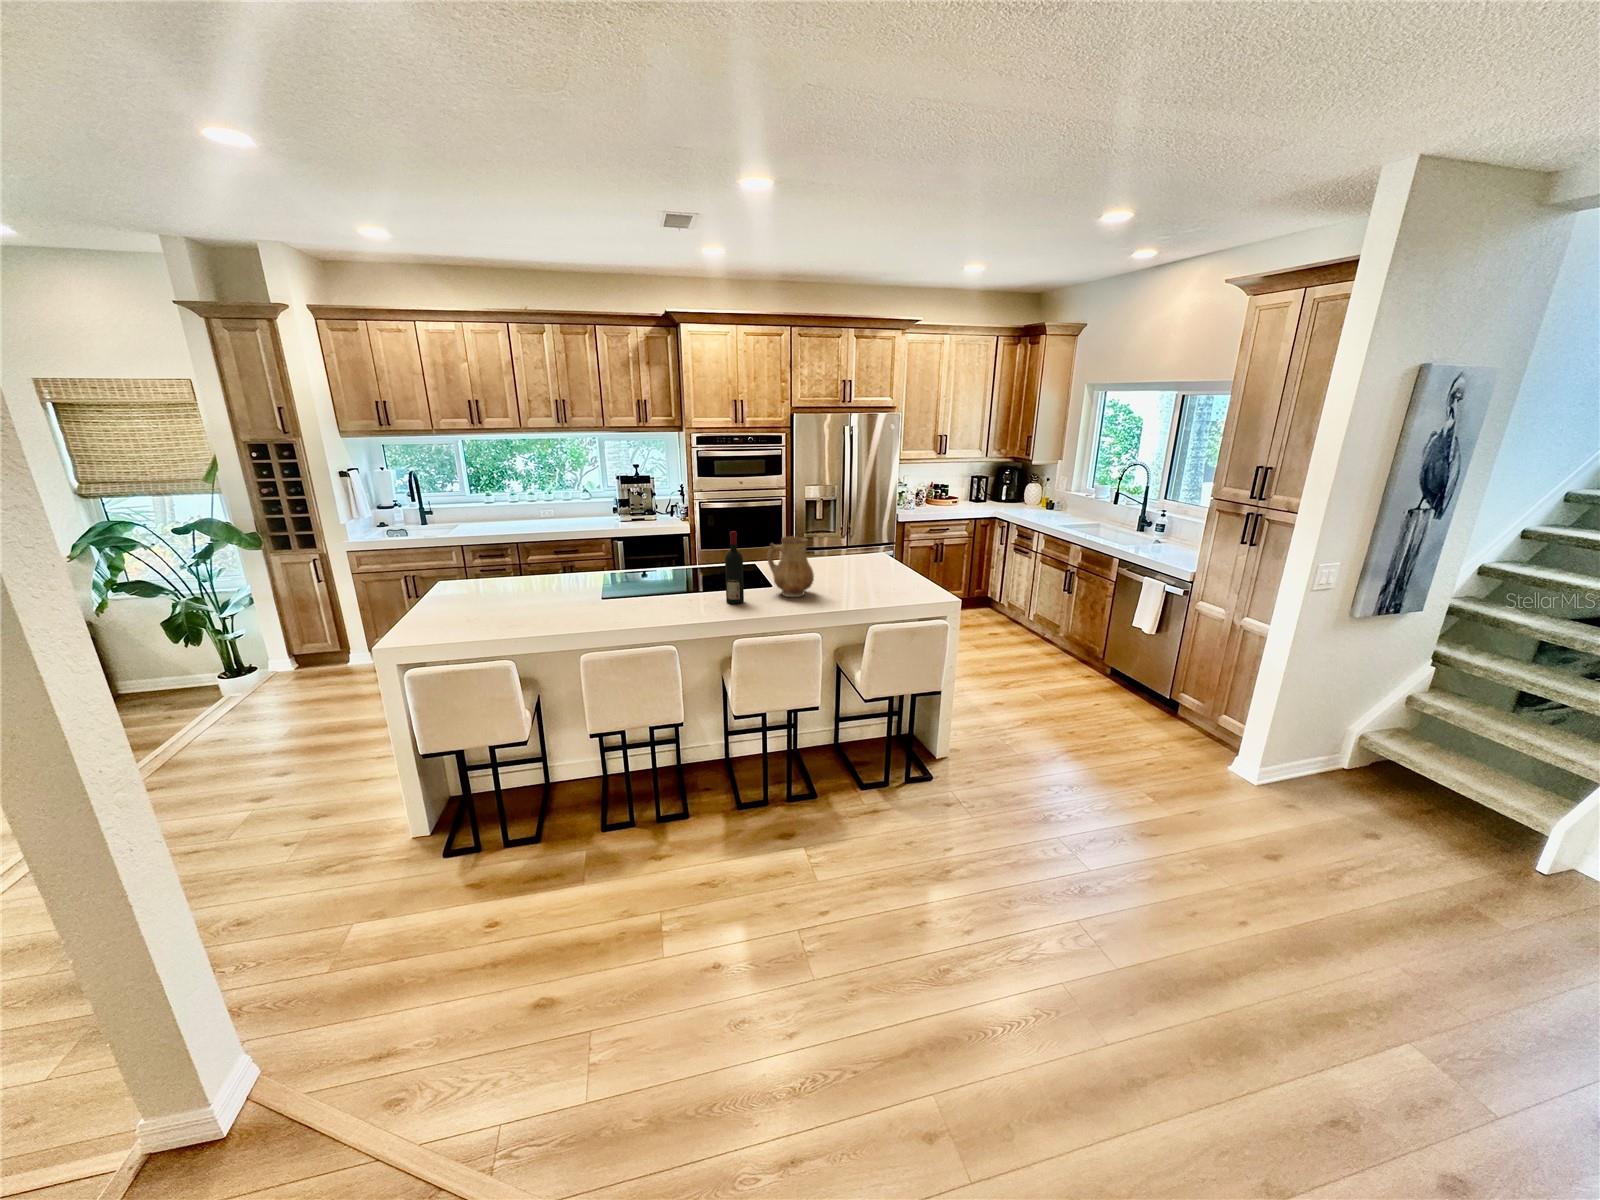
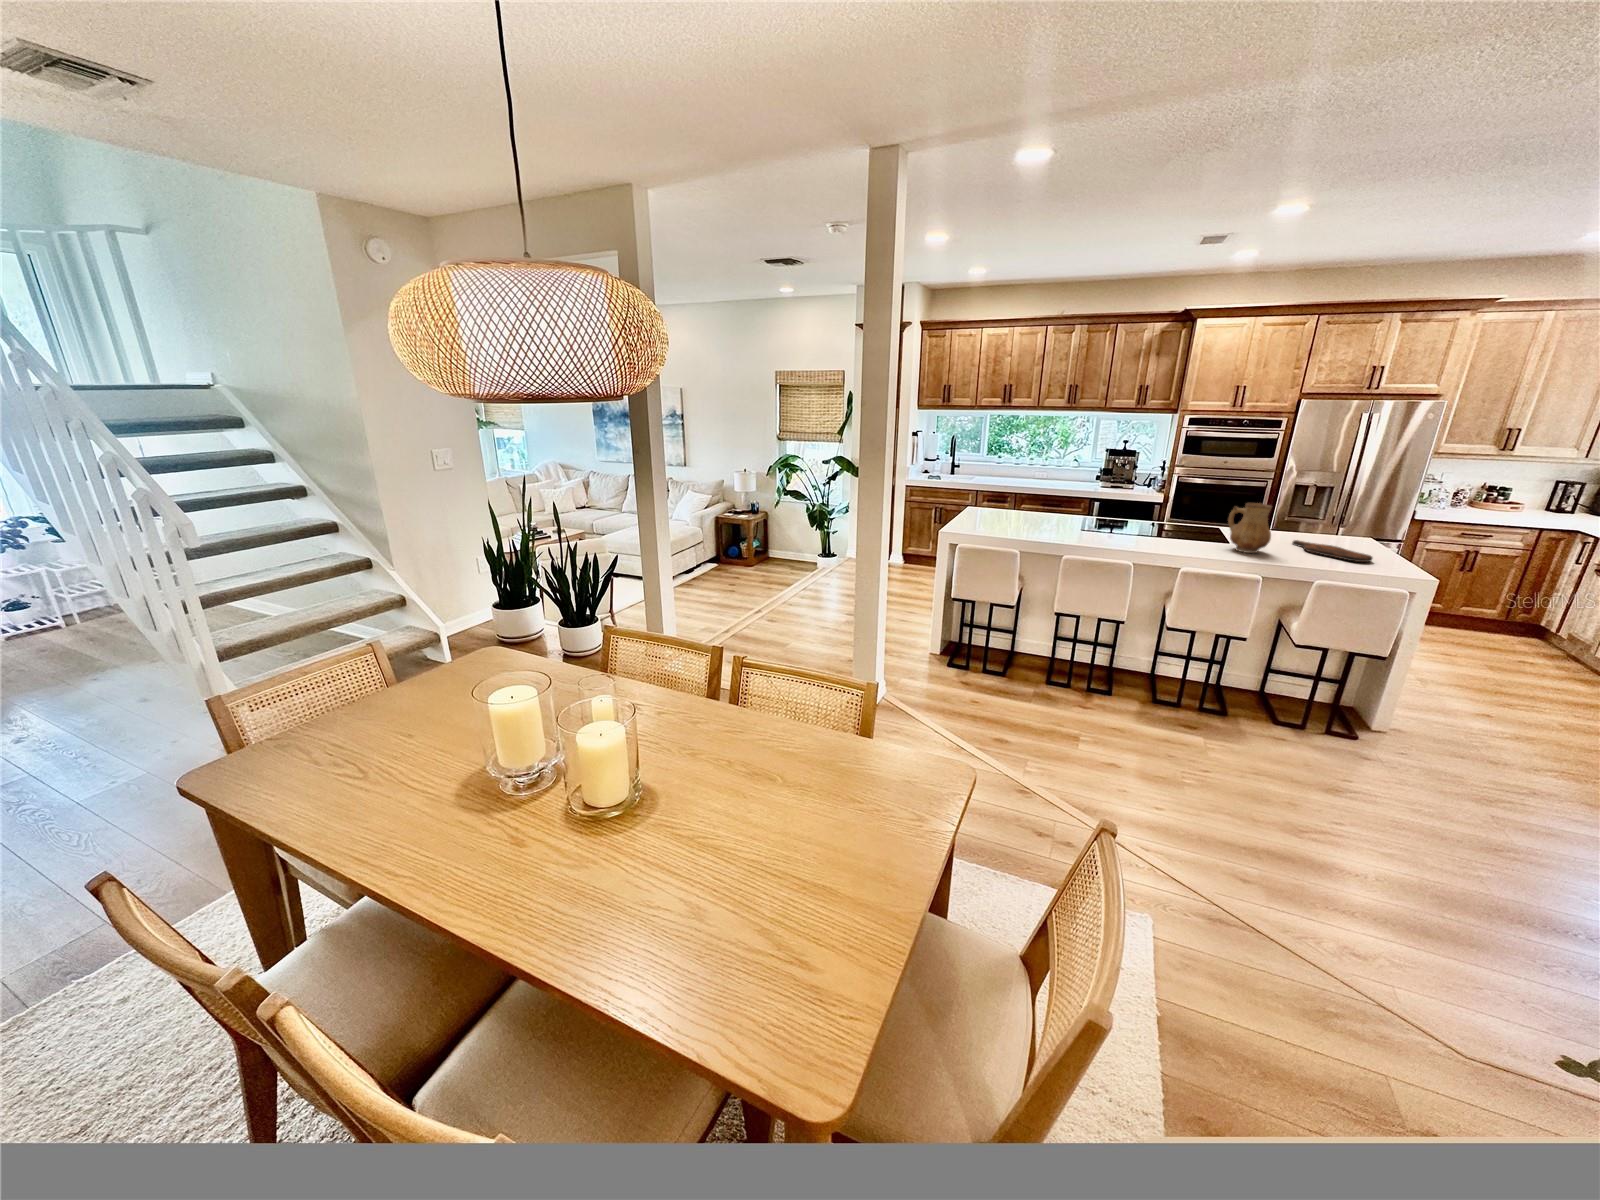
wine bottle: present [725,531,744,604] -> none [1182,491,1205,549]
cutting board: none [829,569,903,587] -> present [1292,540,1372,562]

